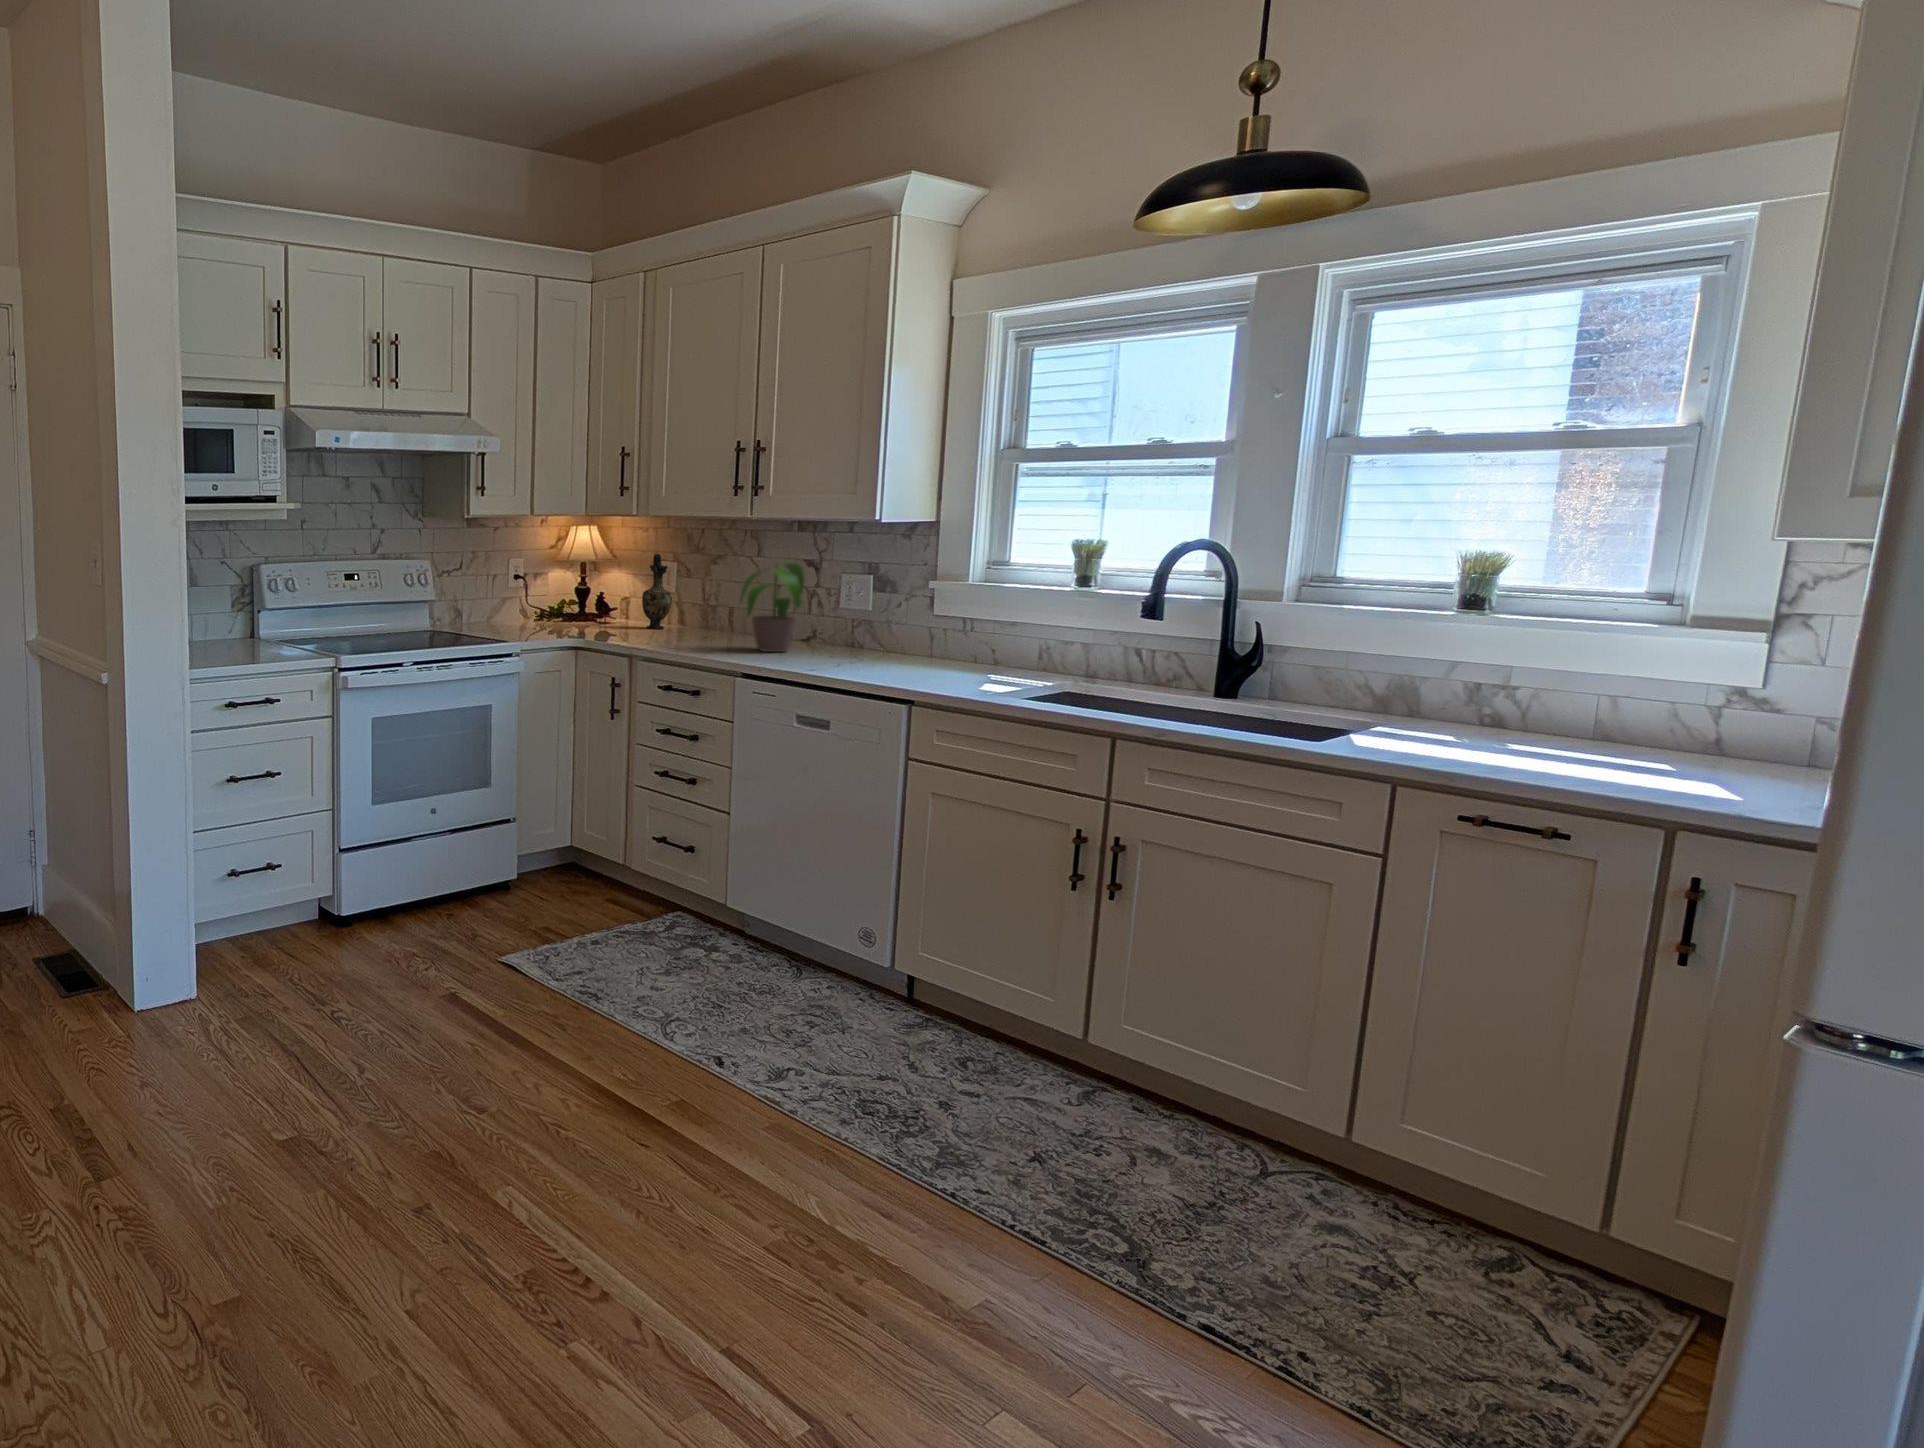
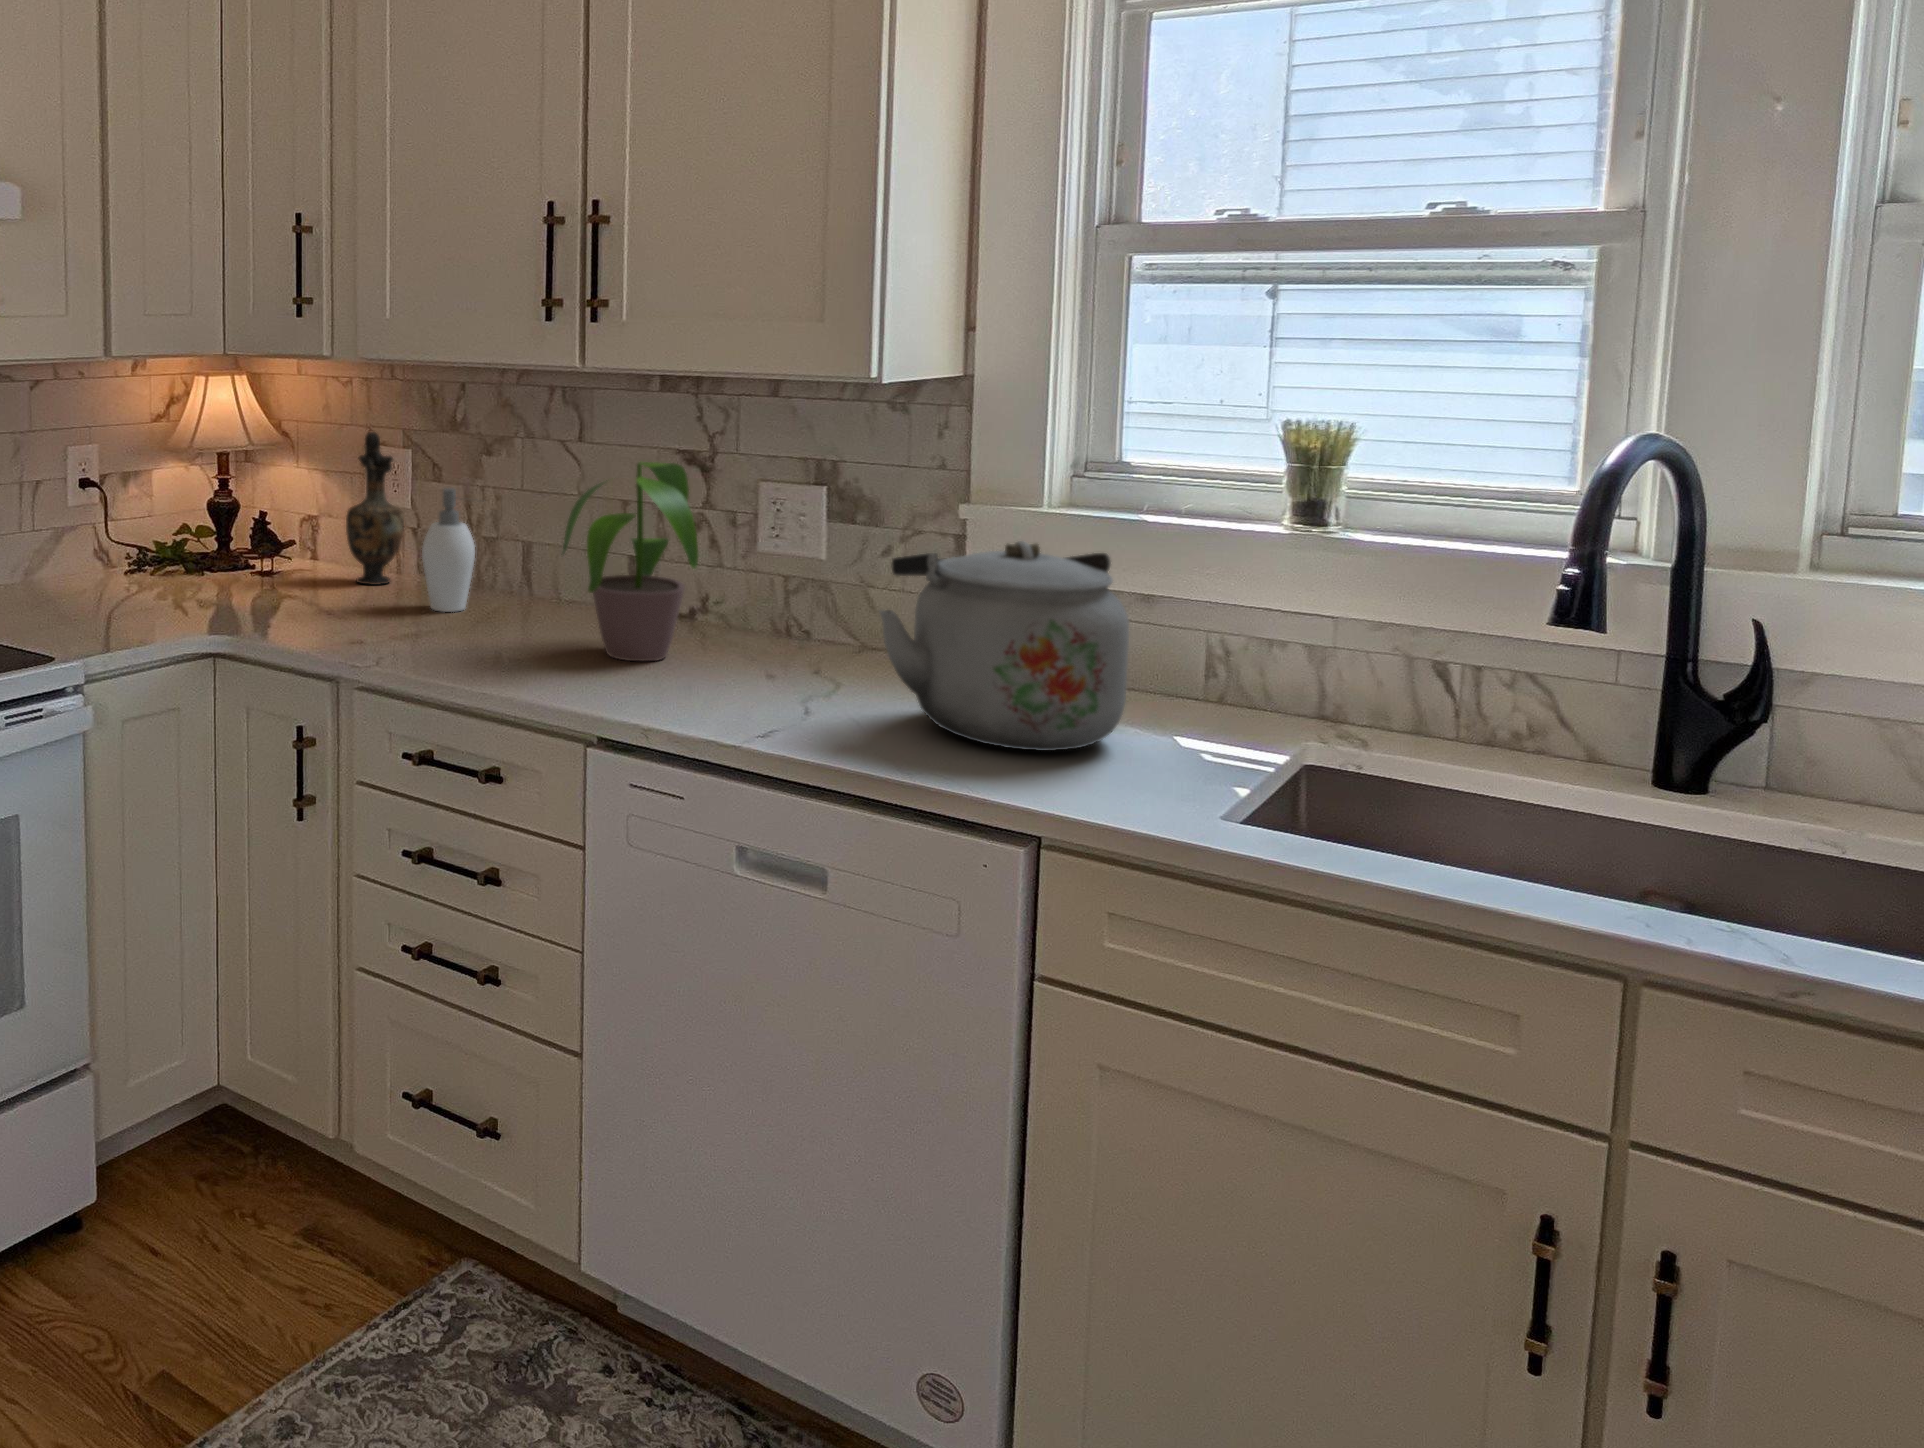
soap dispenser: none [677,578,709,637] -> present [422,488,475,612]
kettle: none [864,590,978,676] -> present [880,541,1129,751]

